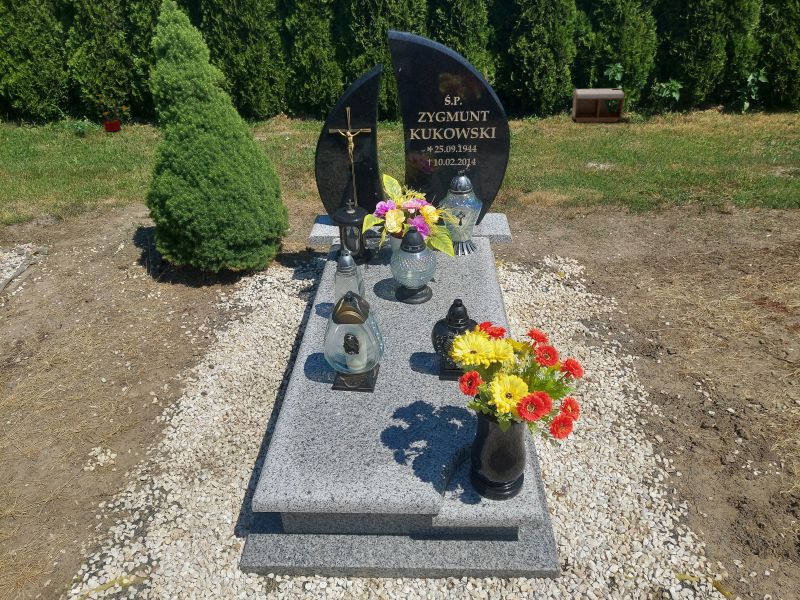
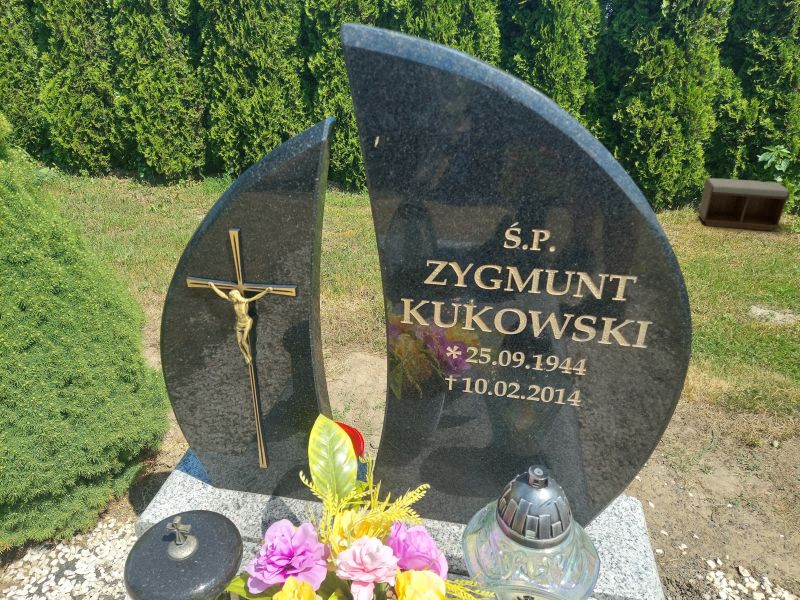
decorative plant: present [93,95,127,132] -> none [60,135,98,185]

